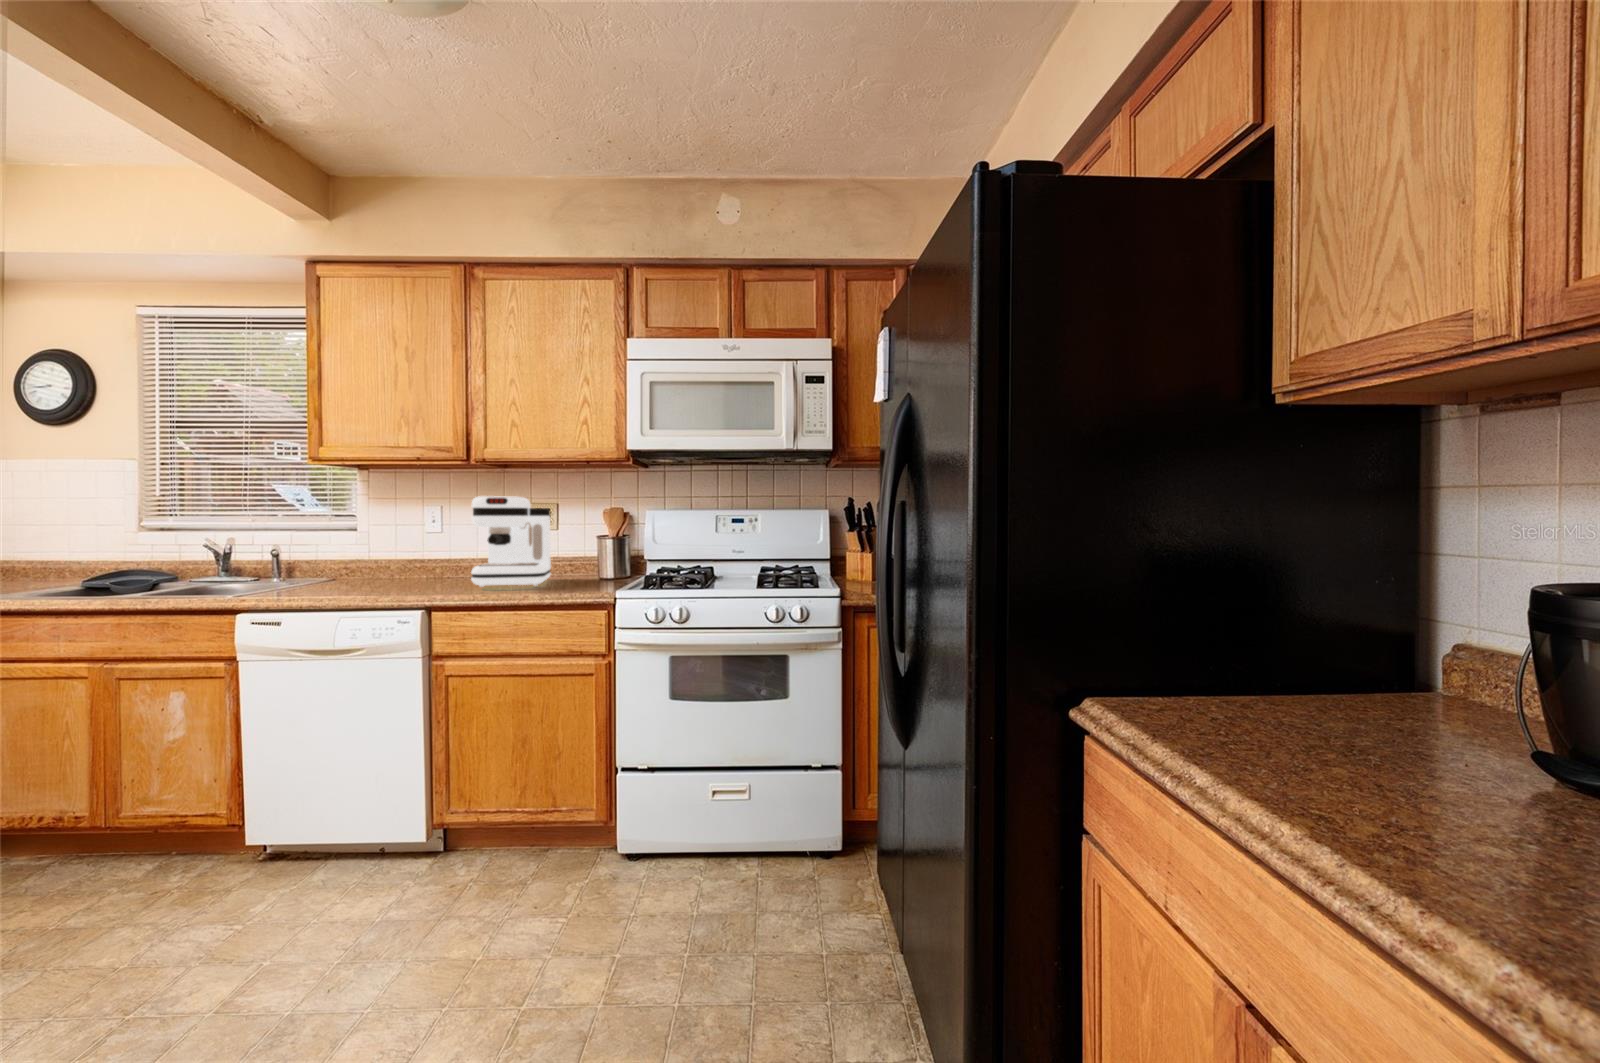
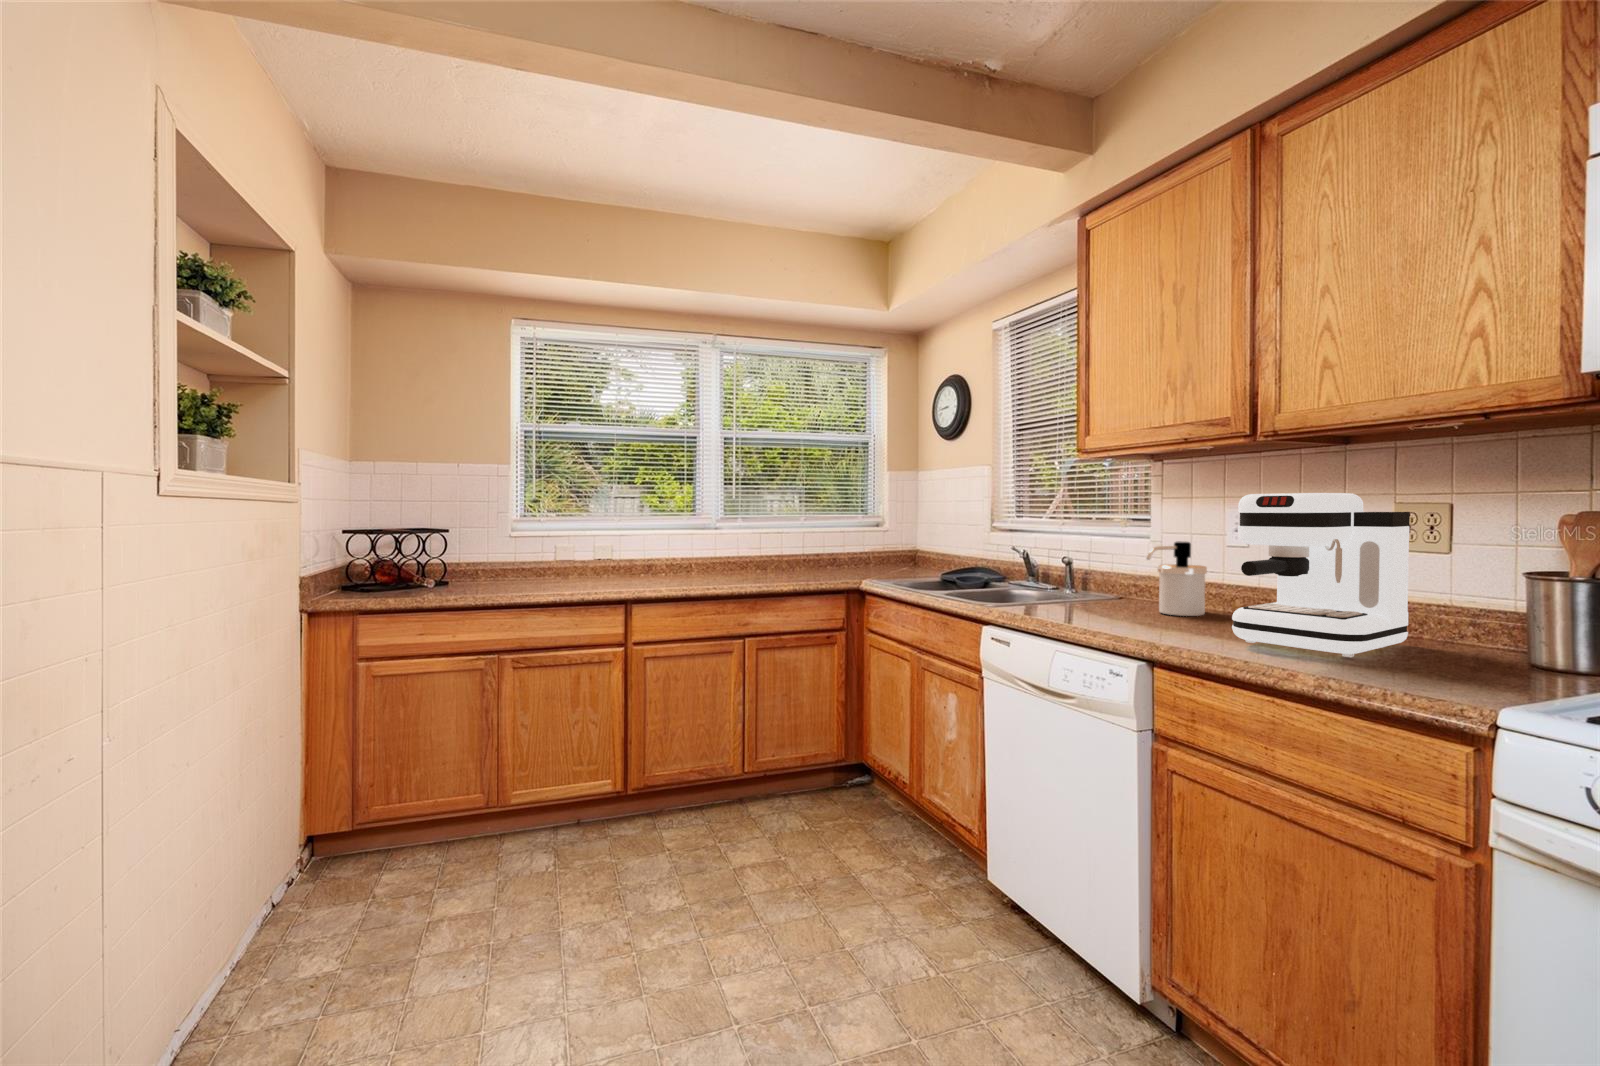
soap dispenser: none [389,530,424,582] -> present [1147,541,1207,616]

